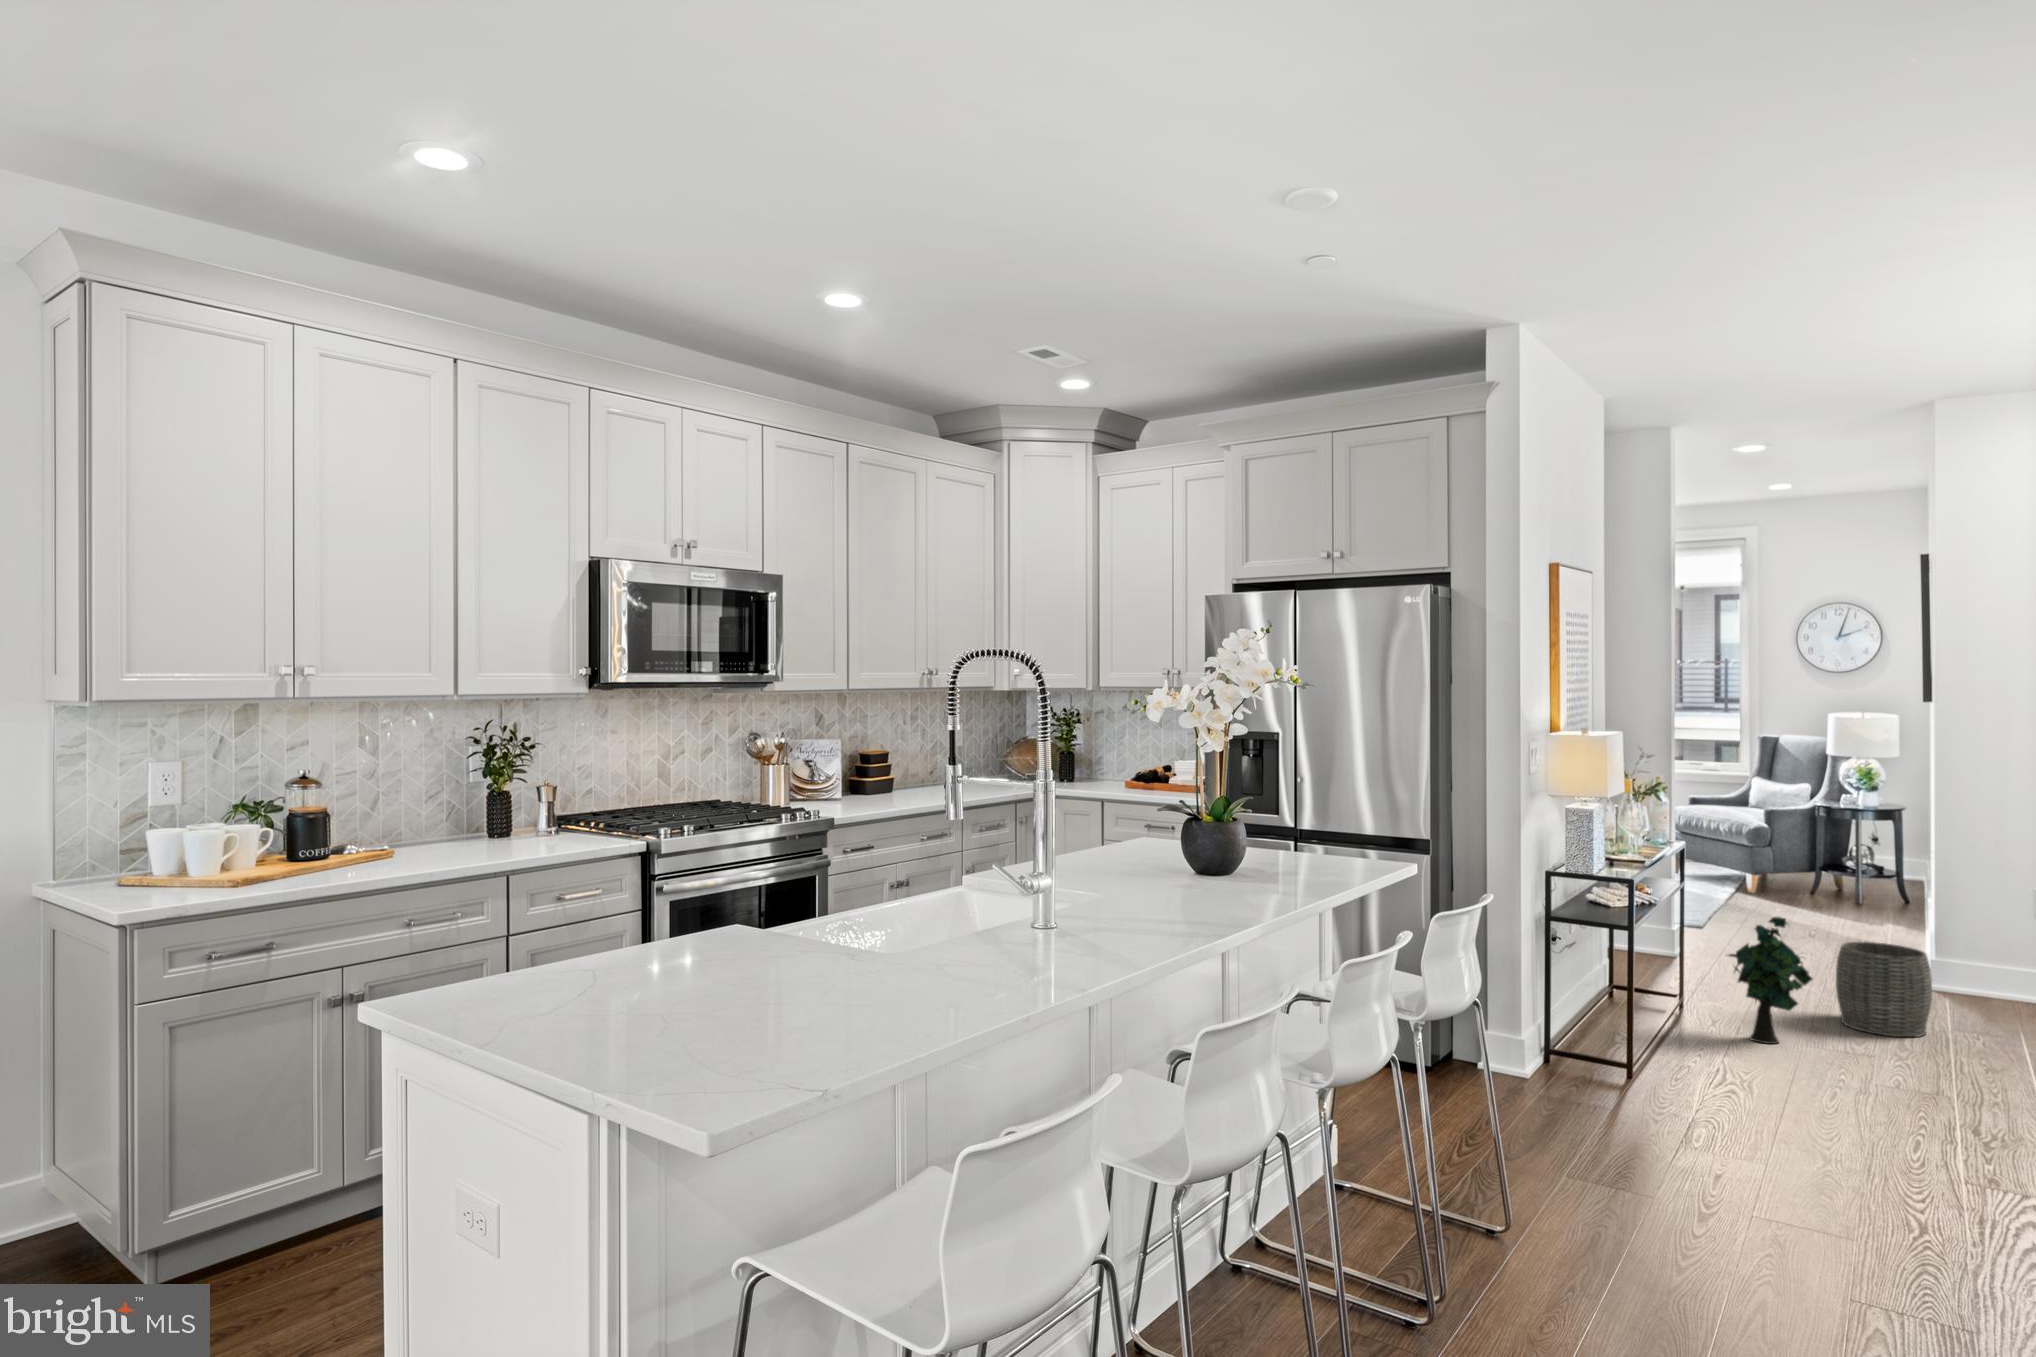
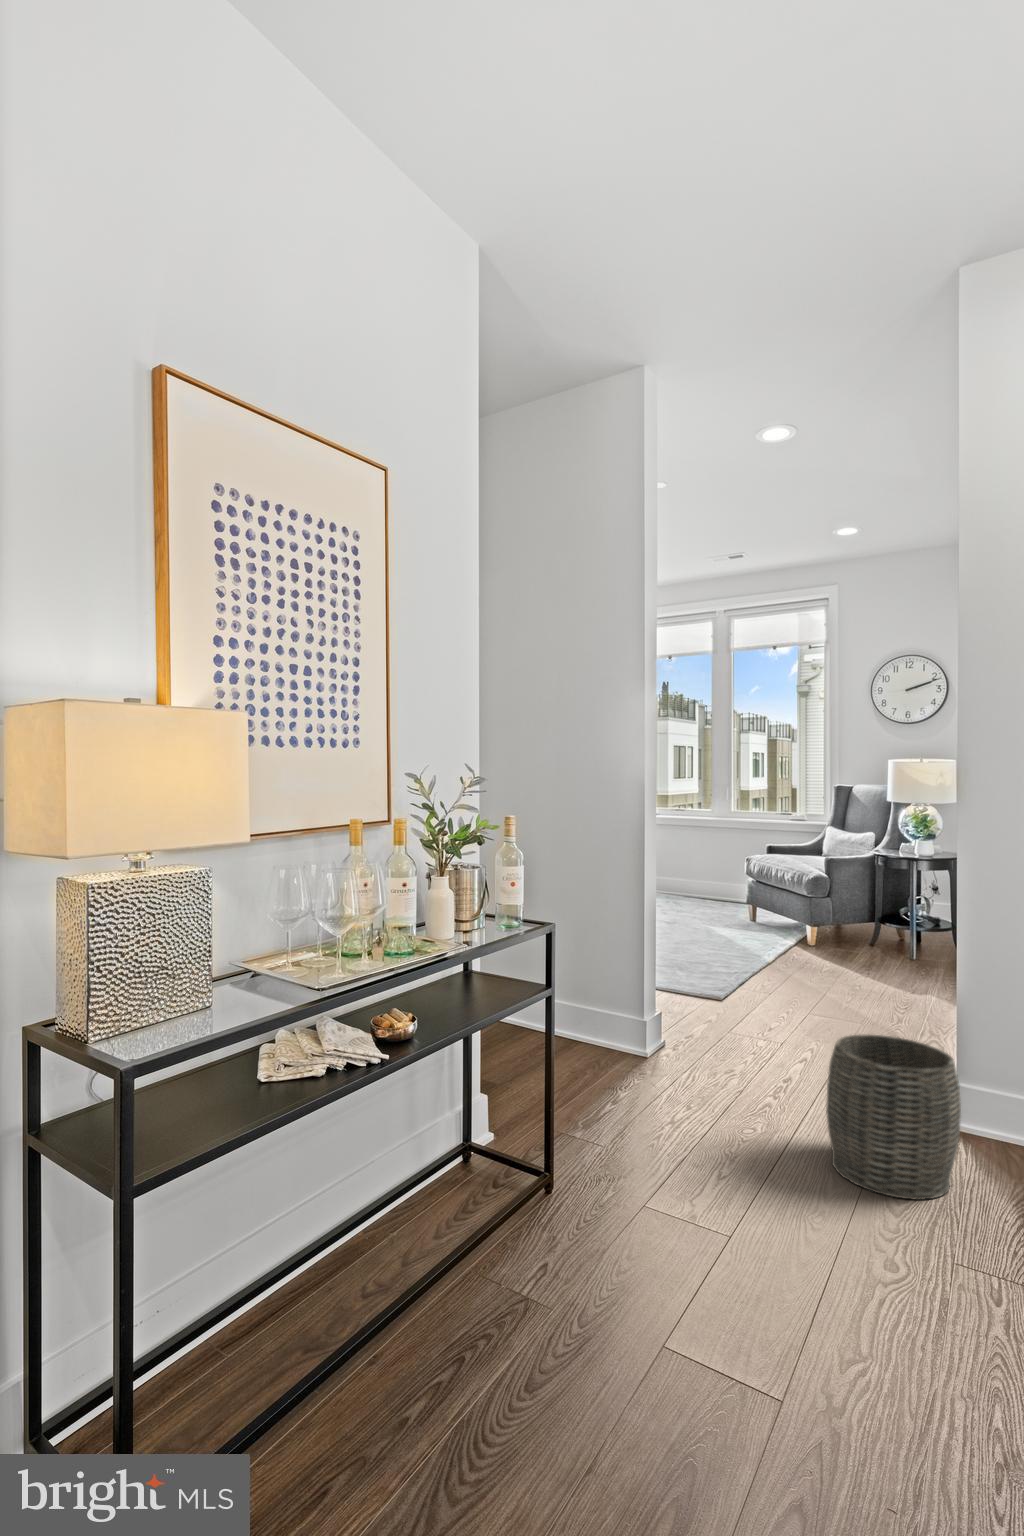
decorative plant: present [1729,917,1812,1044] -> none [645,1005,768,1225]

